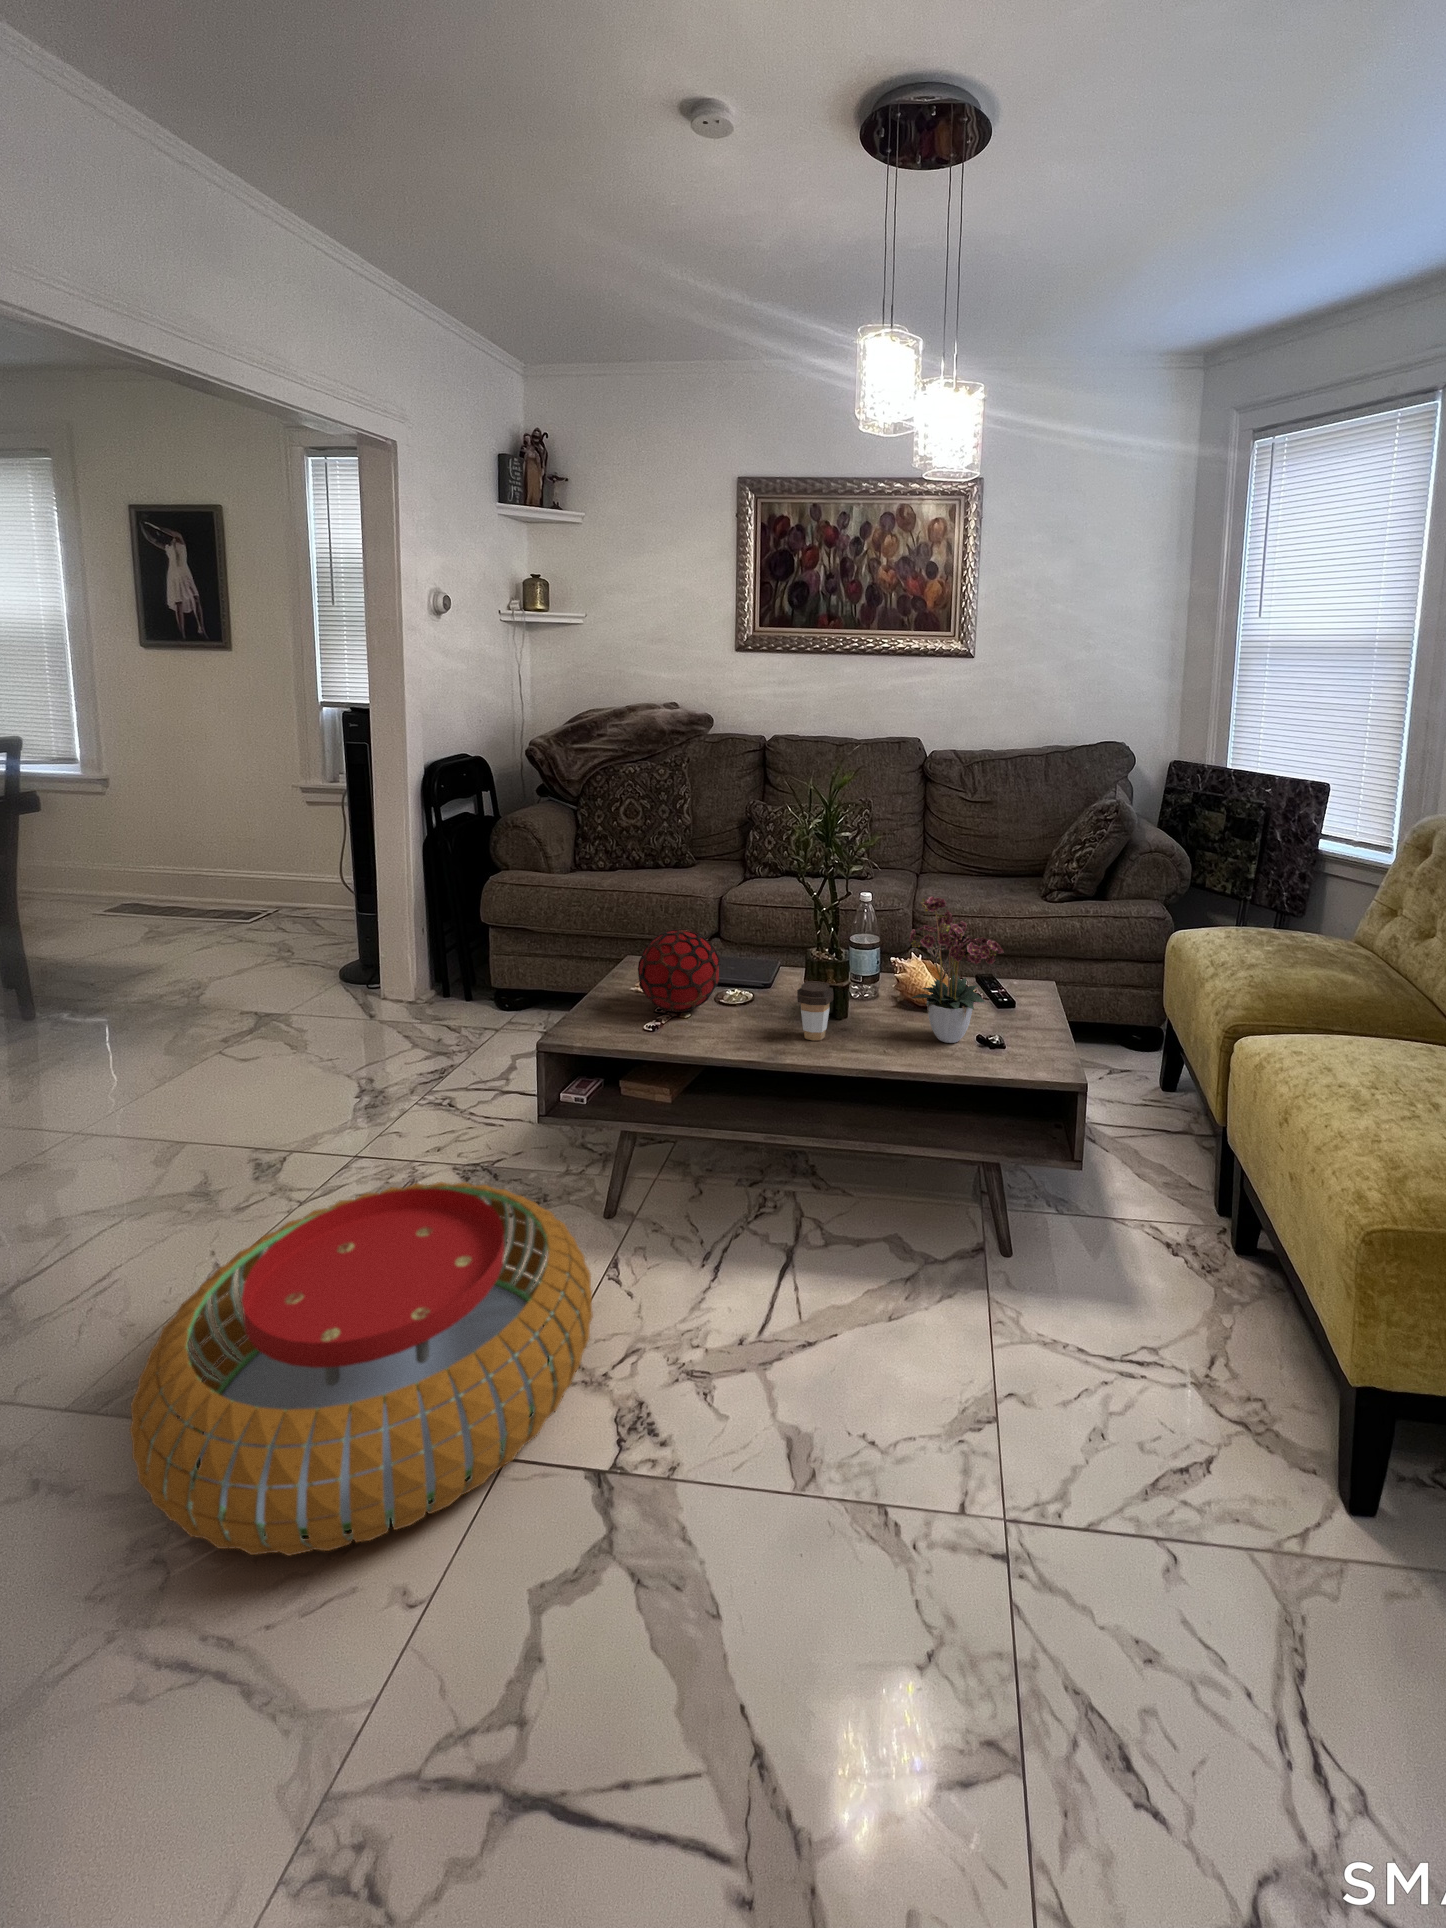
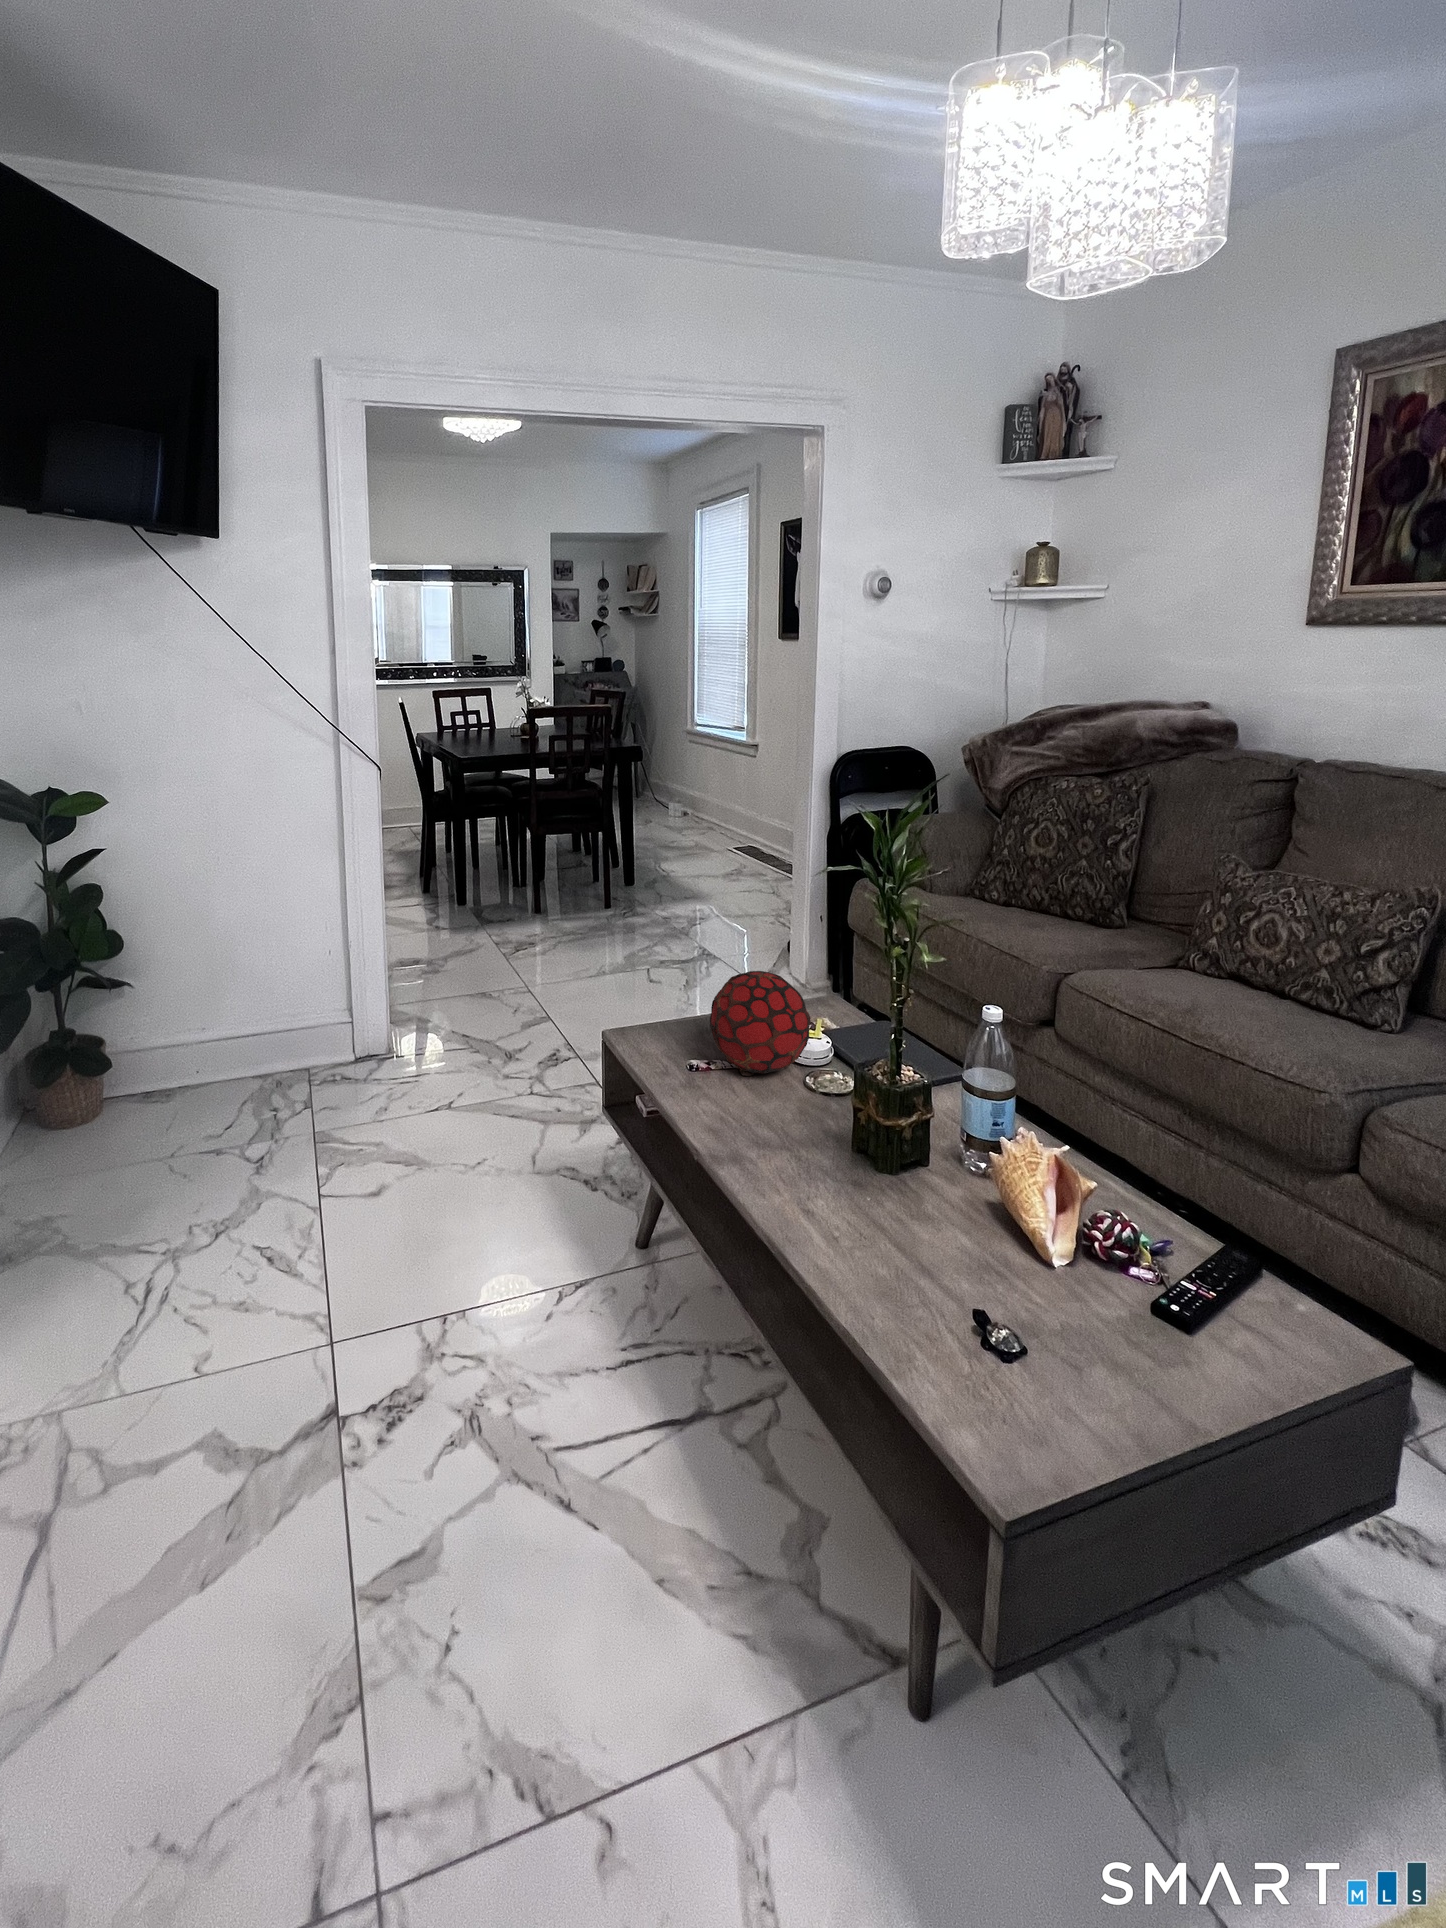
flower arrangement: present [909,896,1004,1043] -> none [891,1026,1055,1303]
coffee cup: present [797,981,833,1040] -> none [781,1093,837,1179]
pouf: present [130,1182,593,1556] -> none [192,1087,534,1346]

